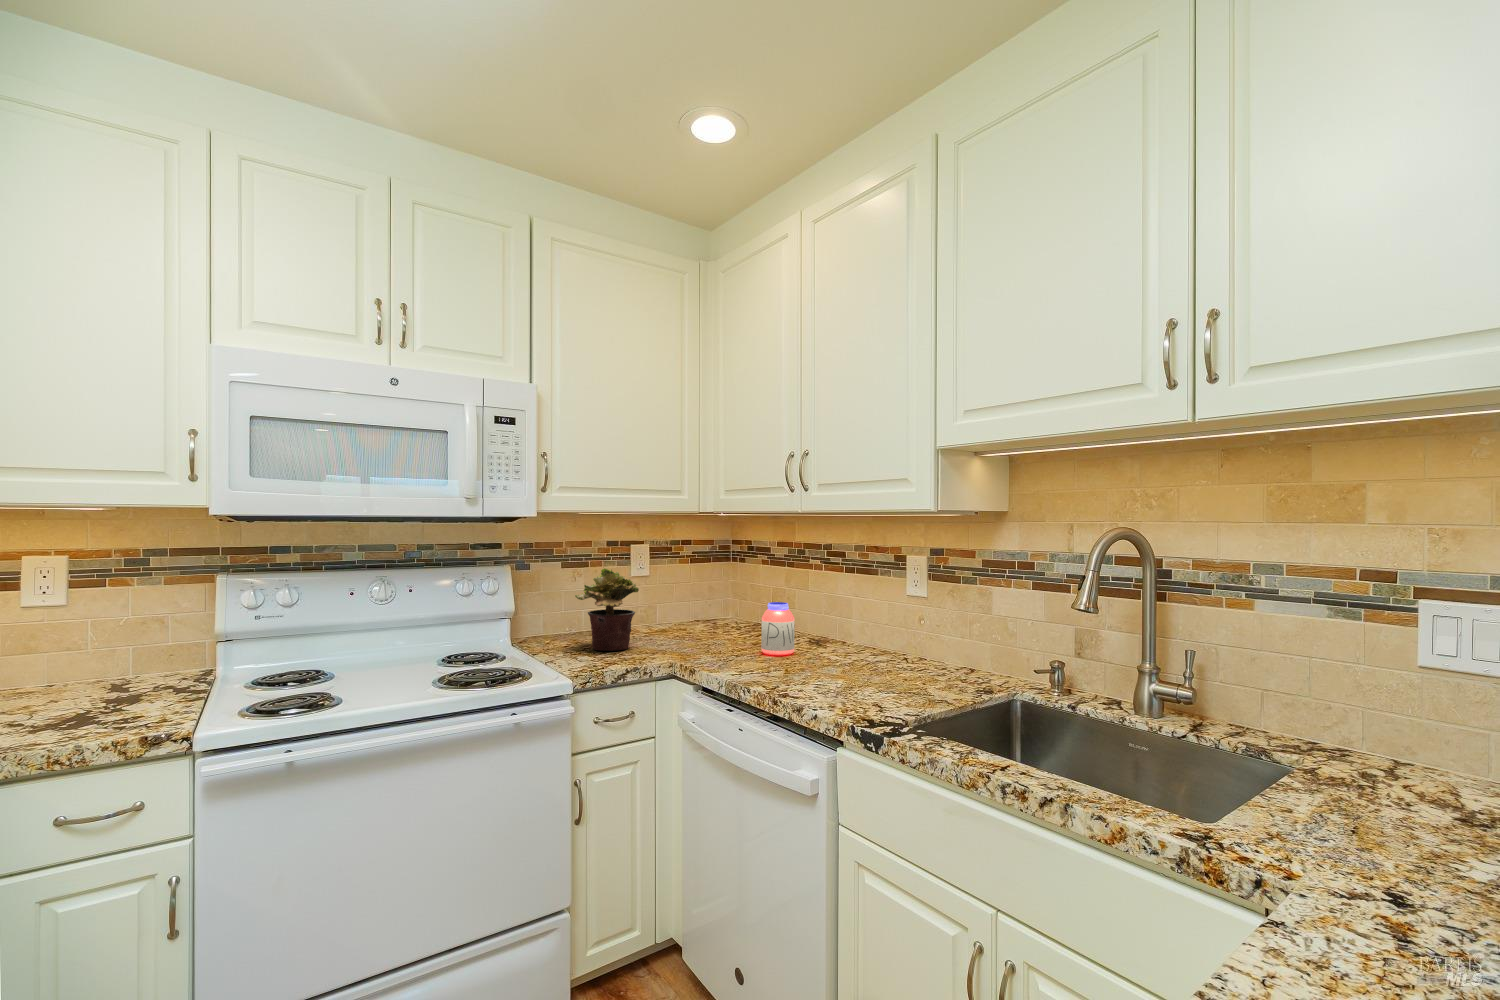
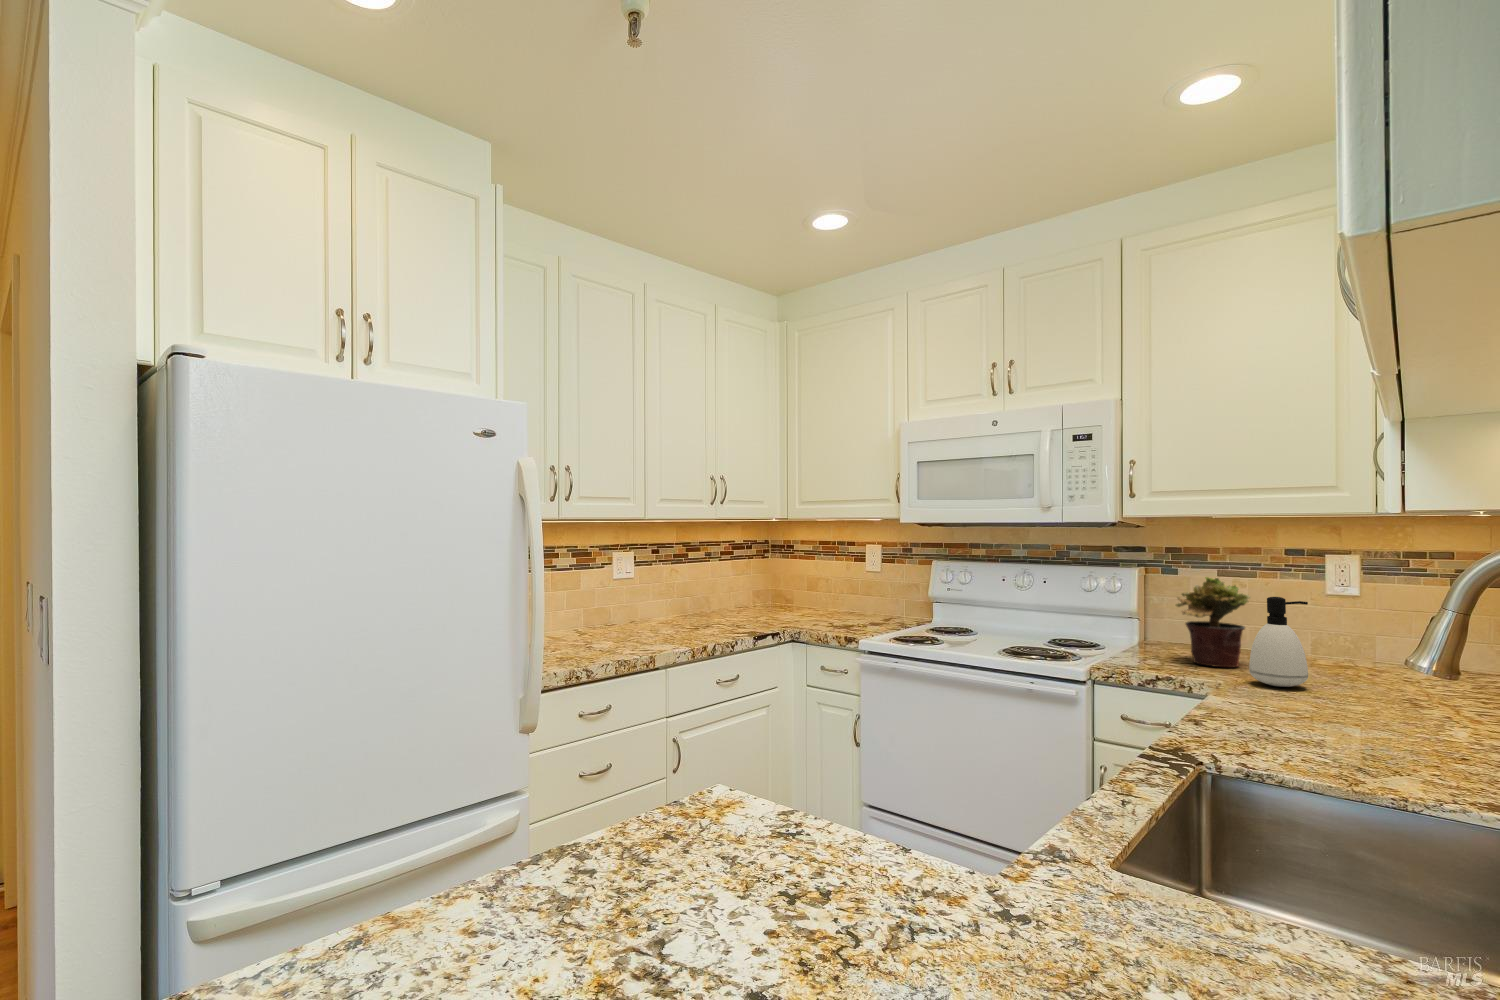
soap dispenser: none [675,580,714,654] -> present [1249,597,1308,687]
jar: present [761,602,795,655] -> none [1362,638,1425,716]

